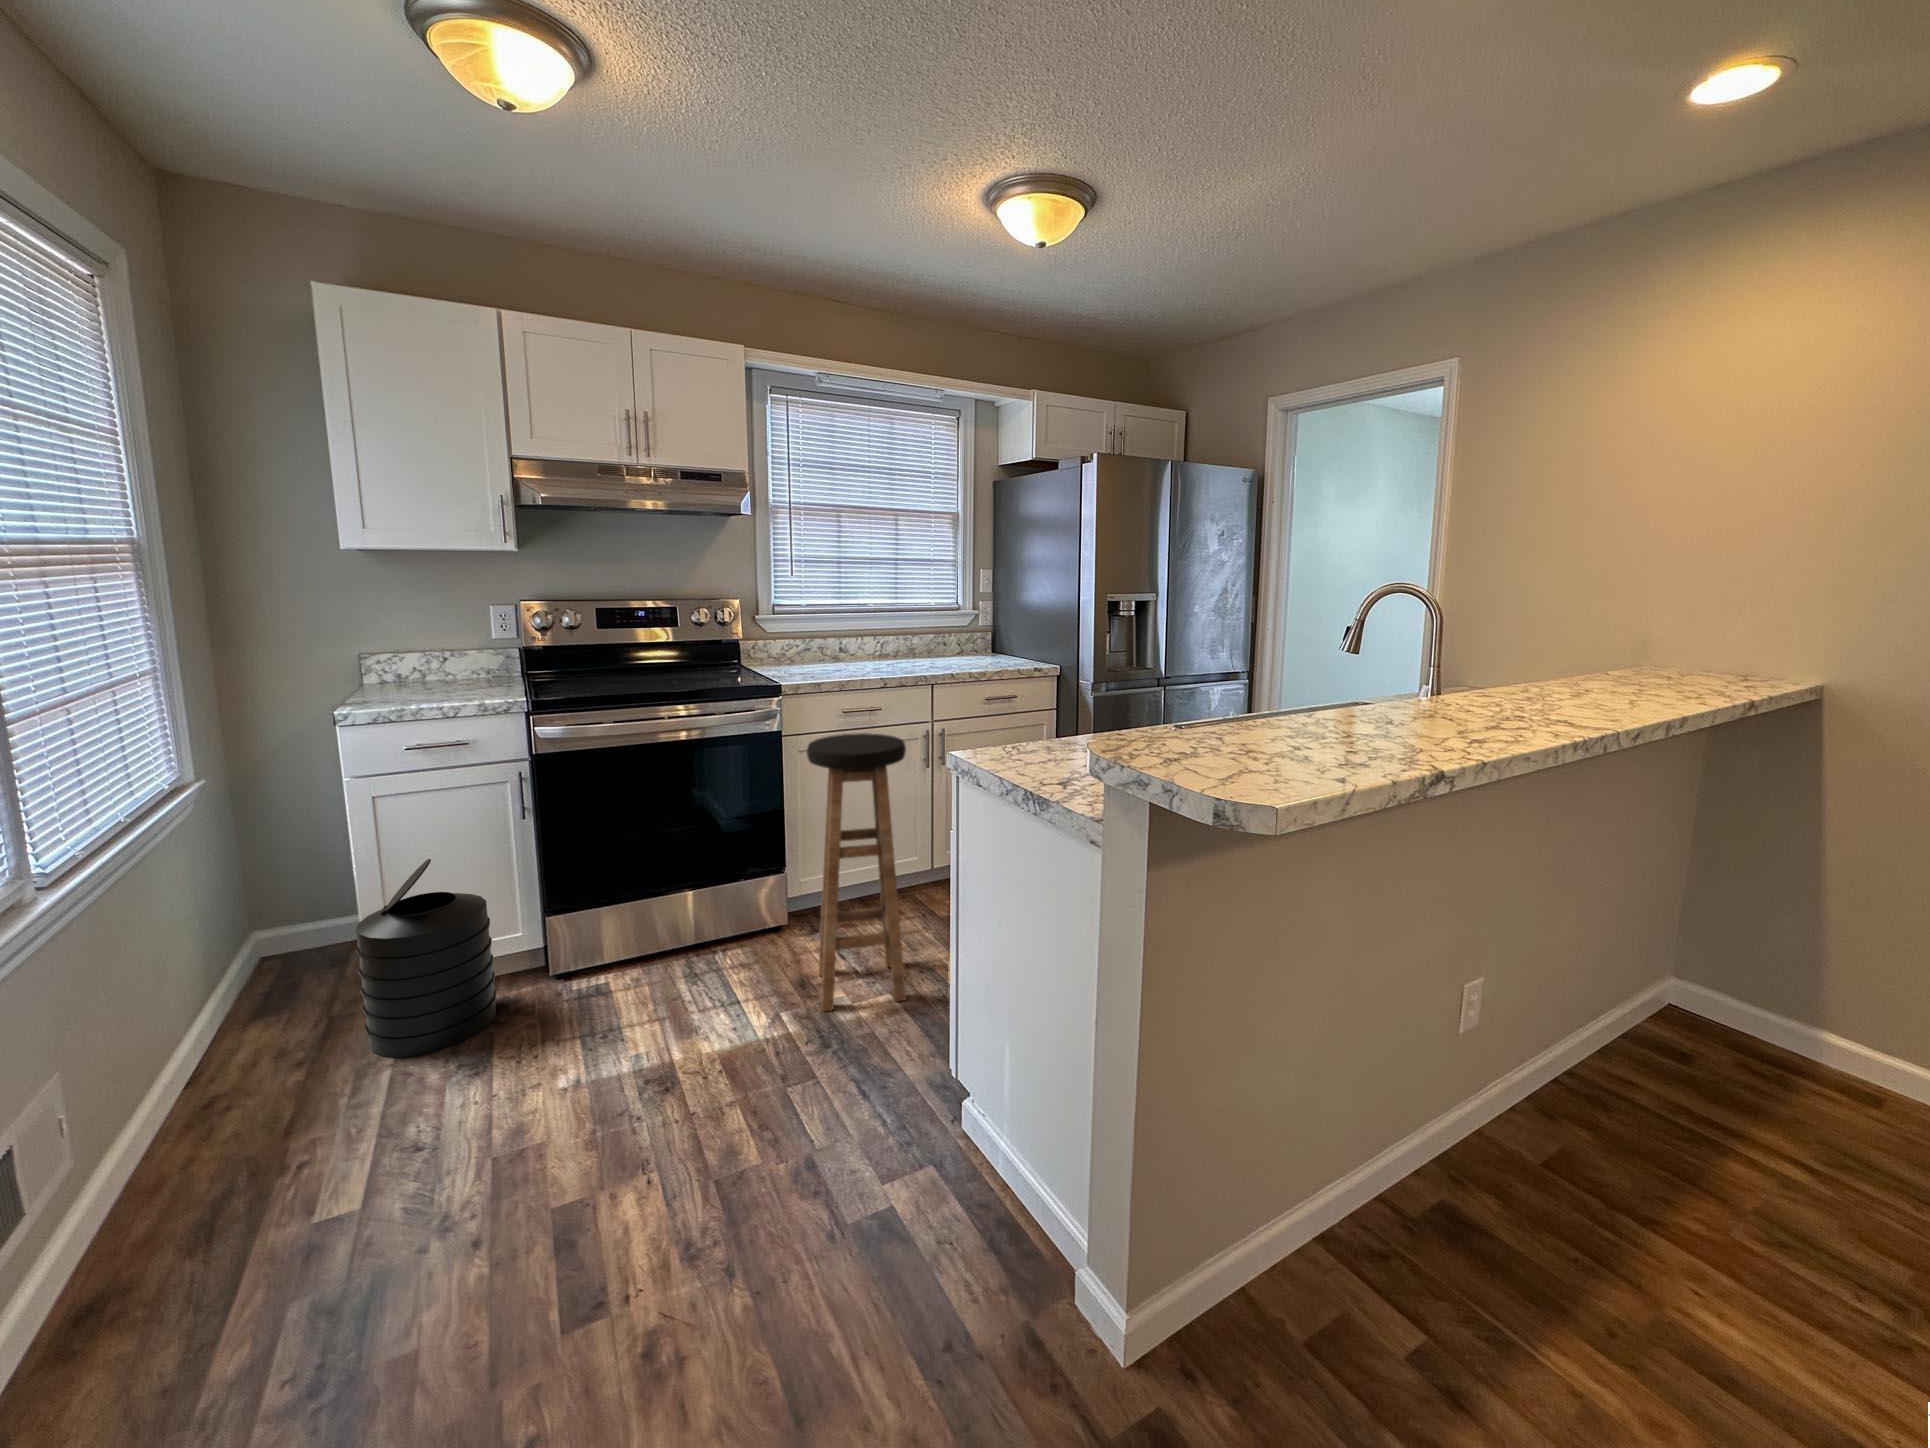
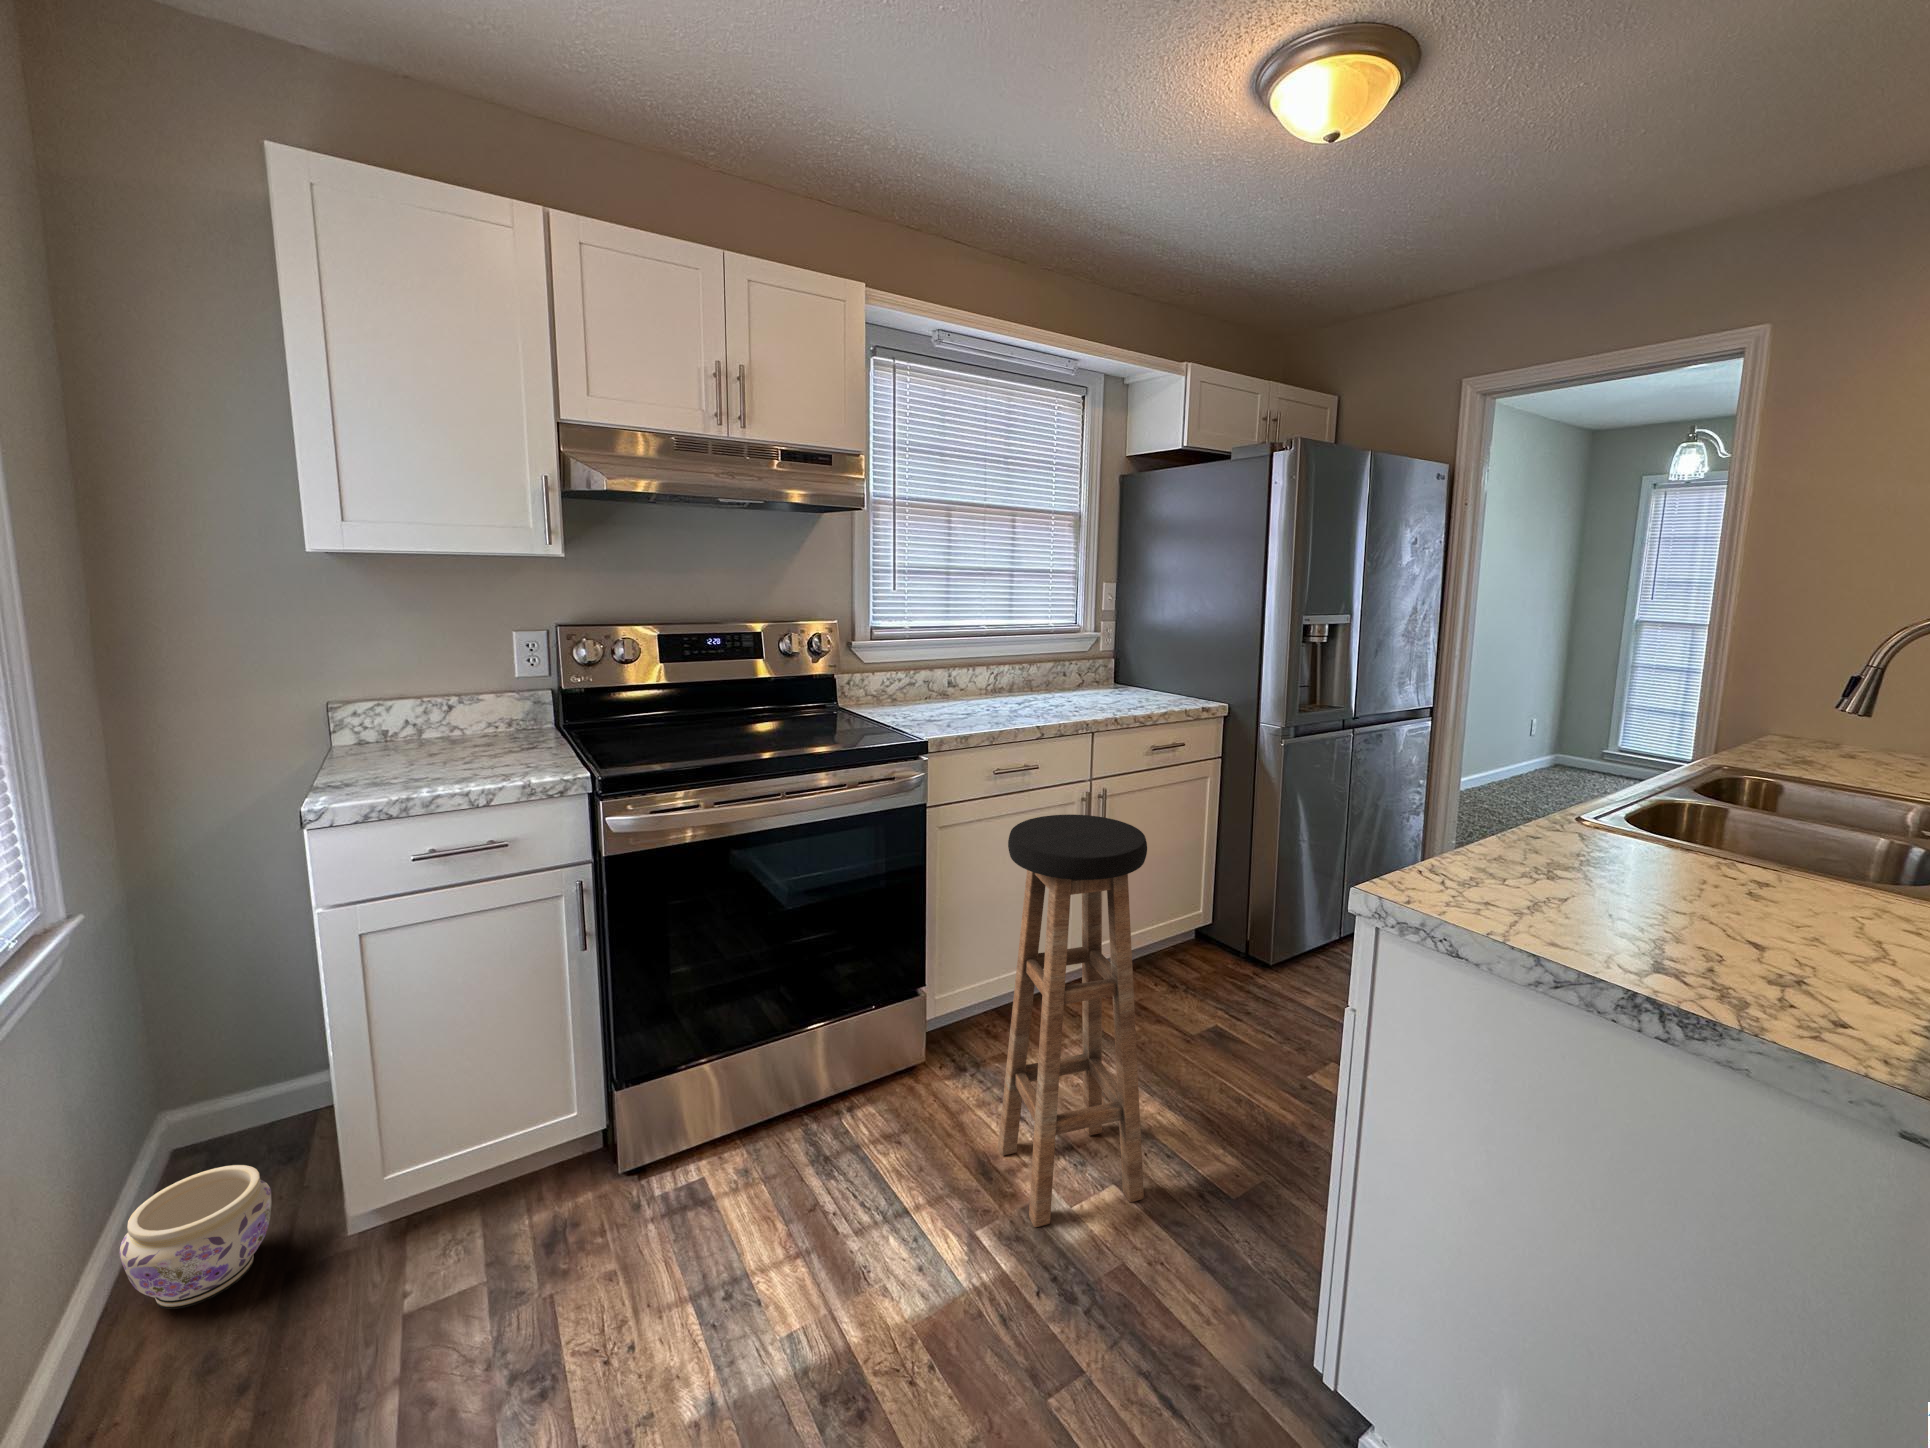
trash can: present [356,859,496,1058] -> none [339,1030,551,1361]
planter: none [226,951,319,1031] -> present [119,1165,271,1309]

